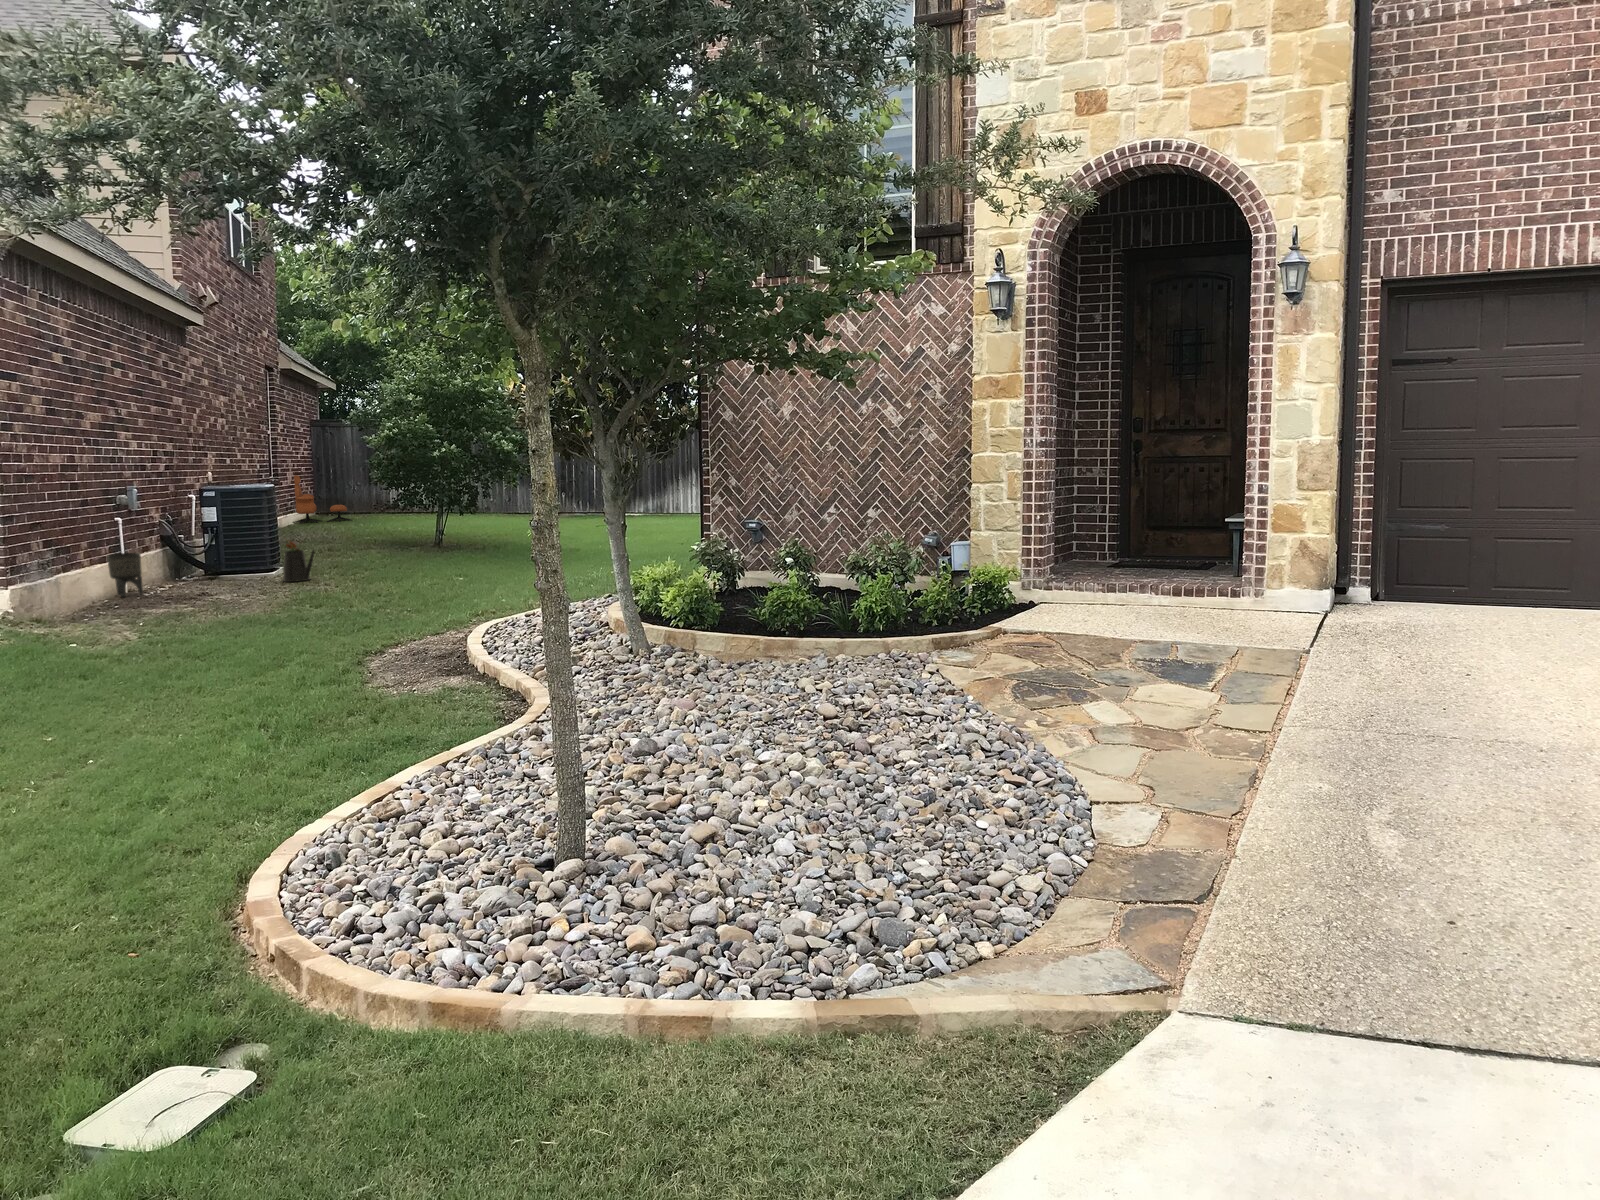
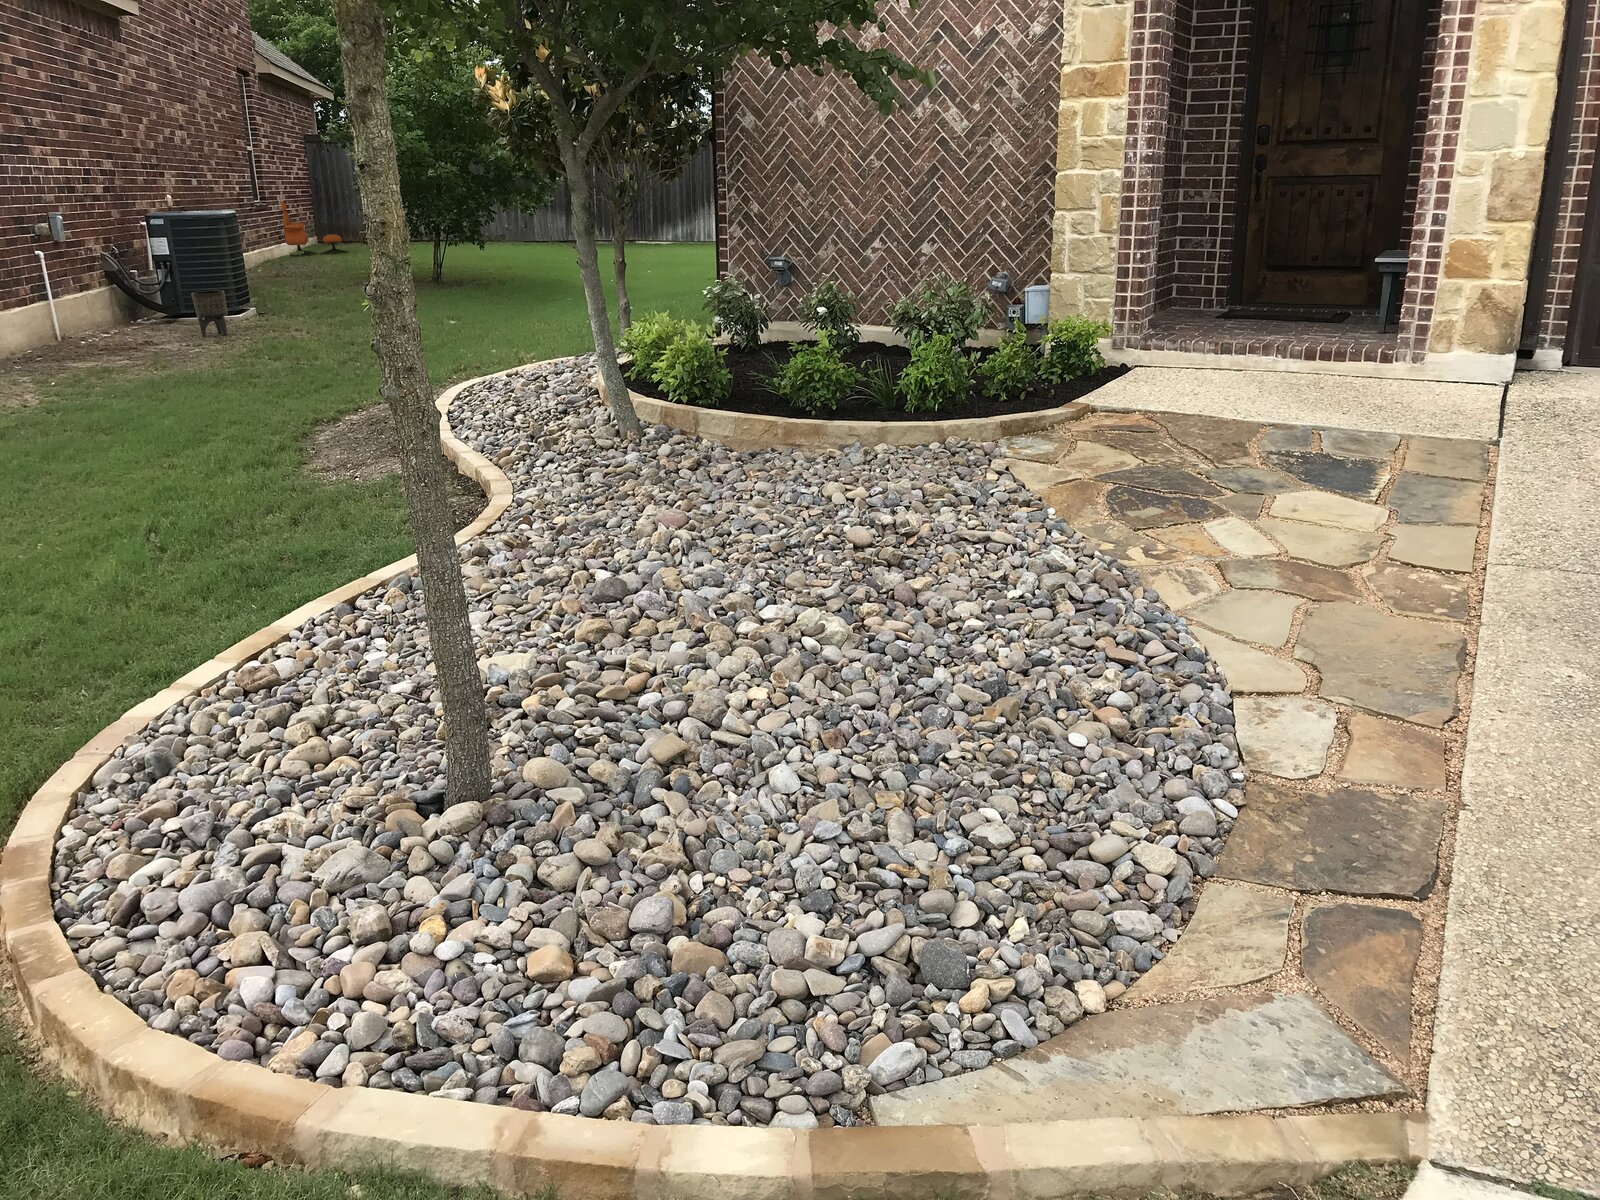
watering can: present [283,540,314,582] -> none [236,274,279,329]
planter: present [107,553,143,597] -> present [192,290,227,336]

